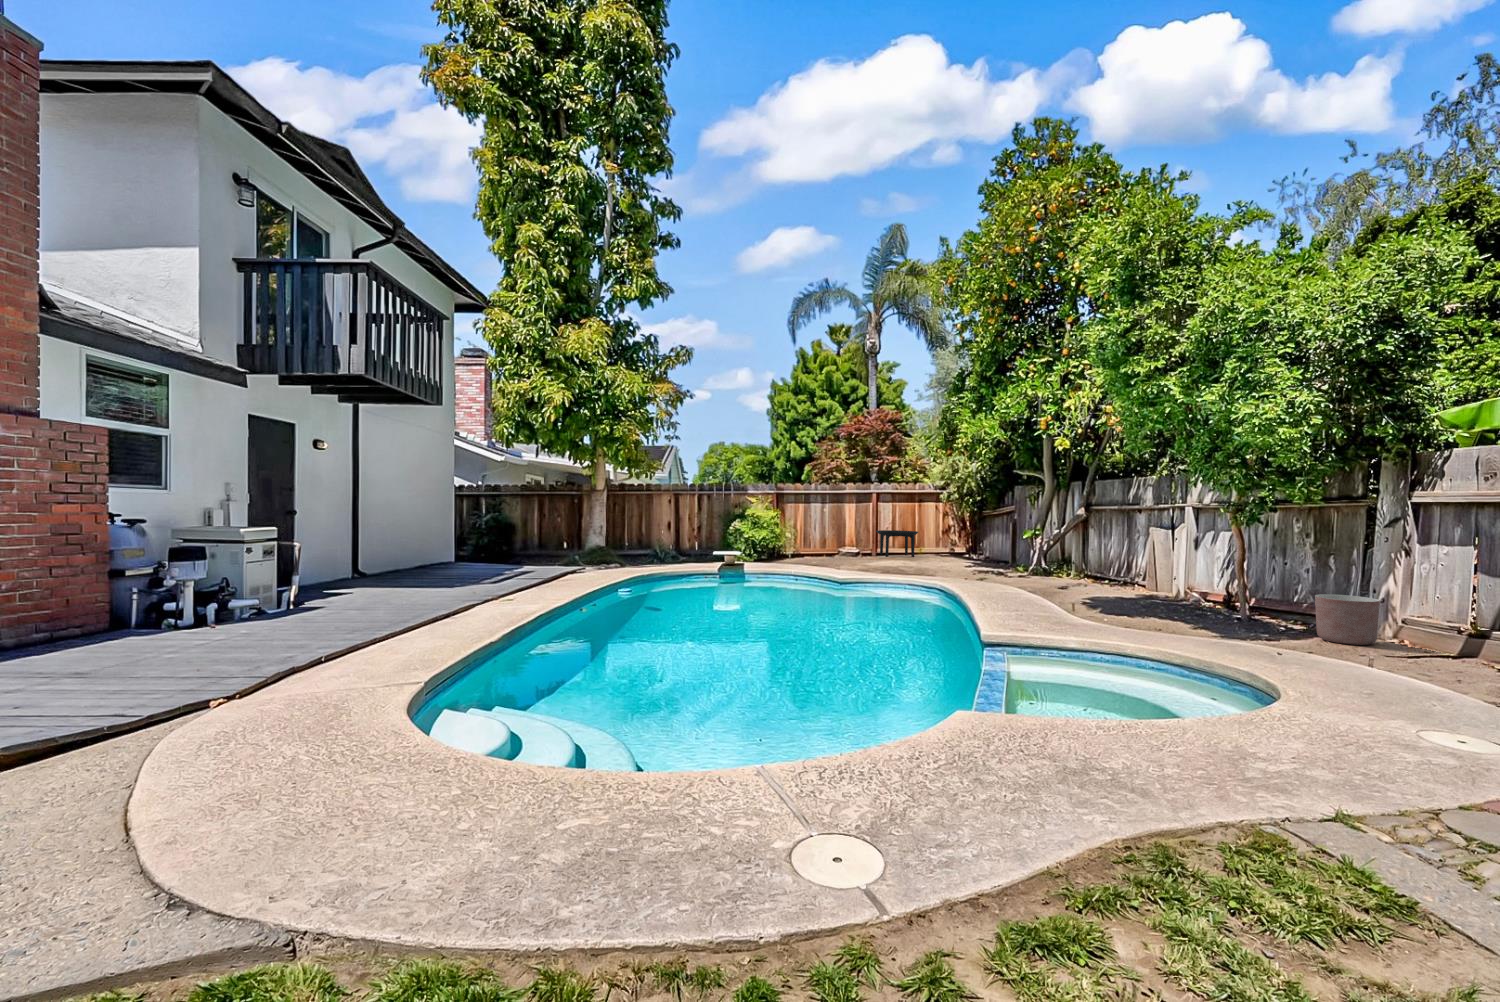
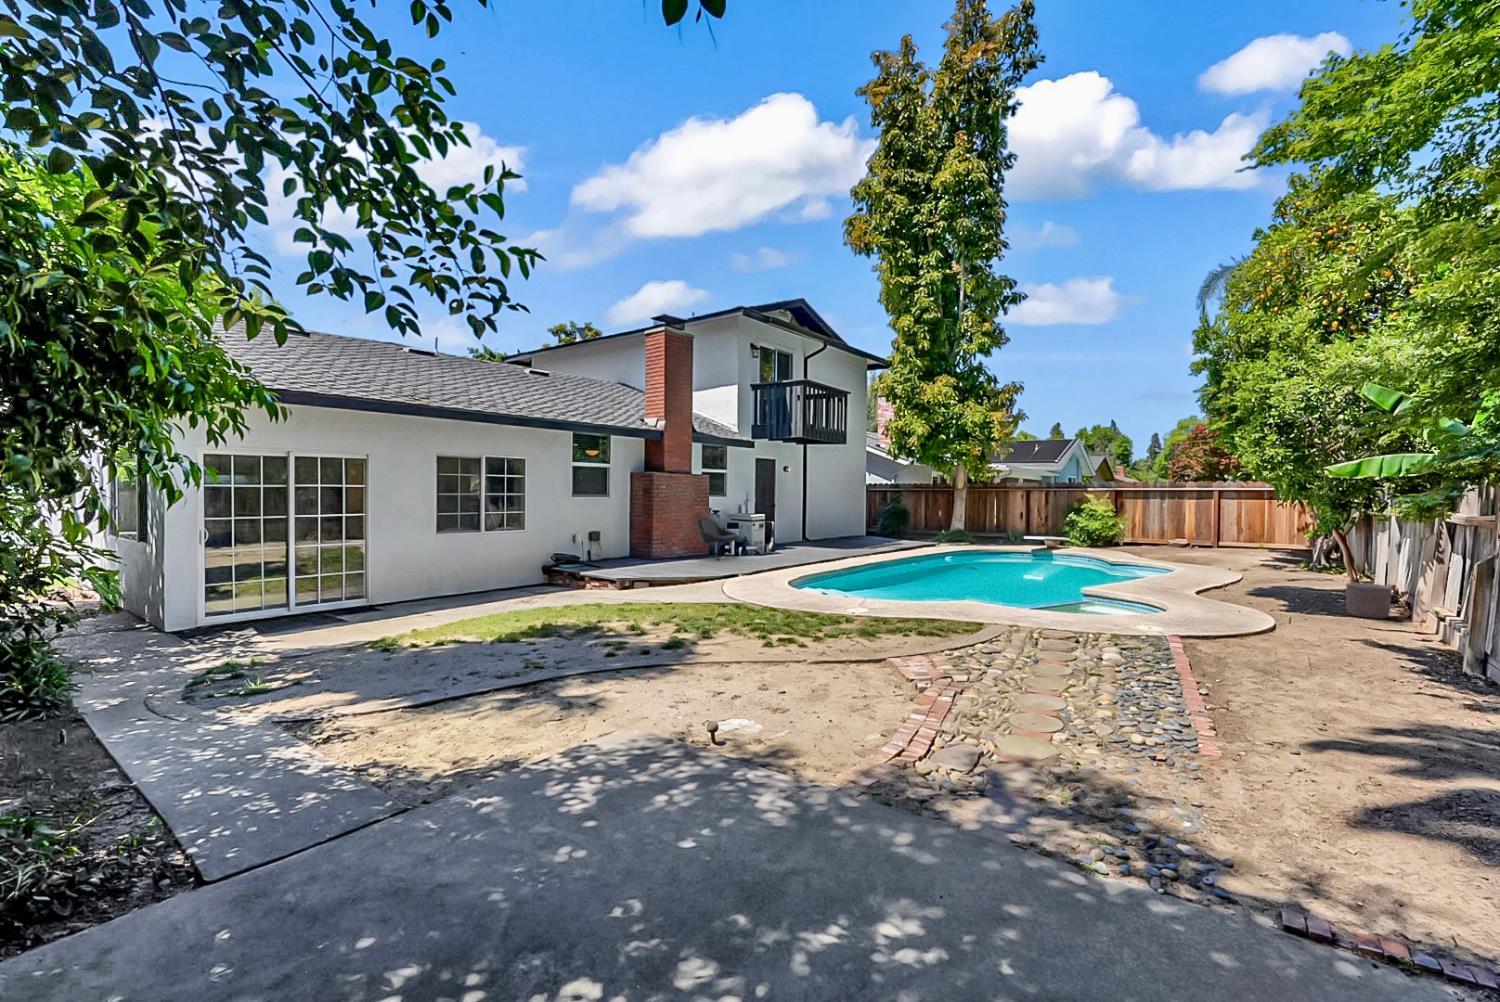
round table: present [876,530,918,557] -> none [1213,525,1260,551]
lounge chair: none [47,539,206,654] -> present [698,518,739,559]

